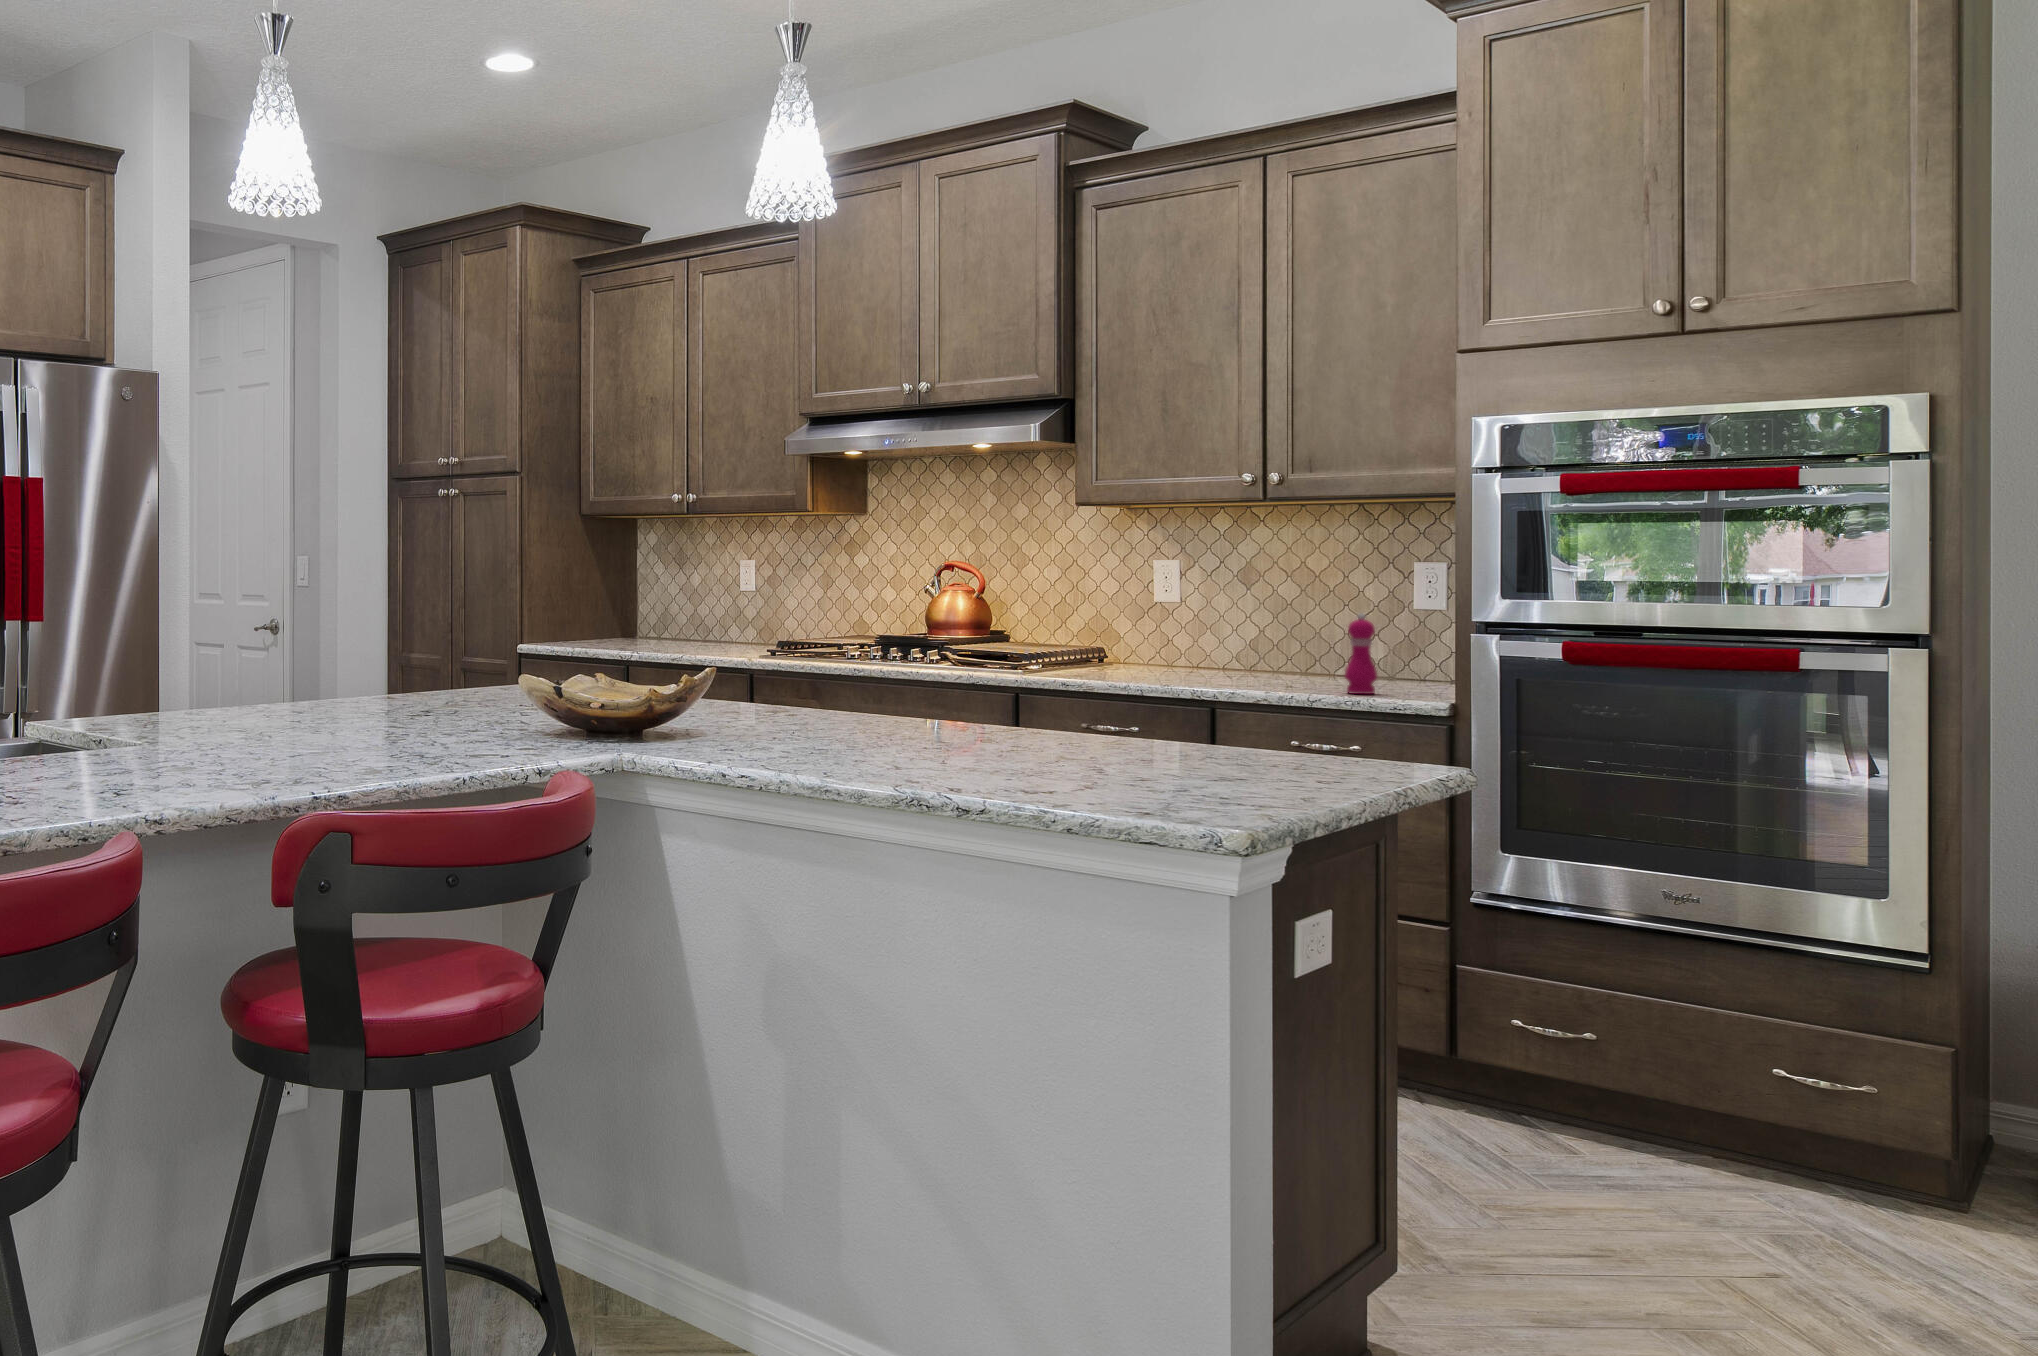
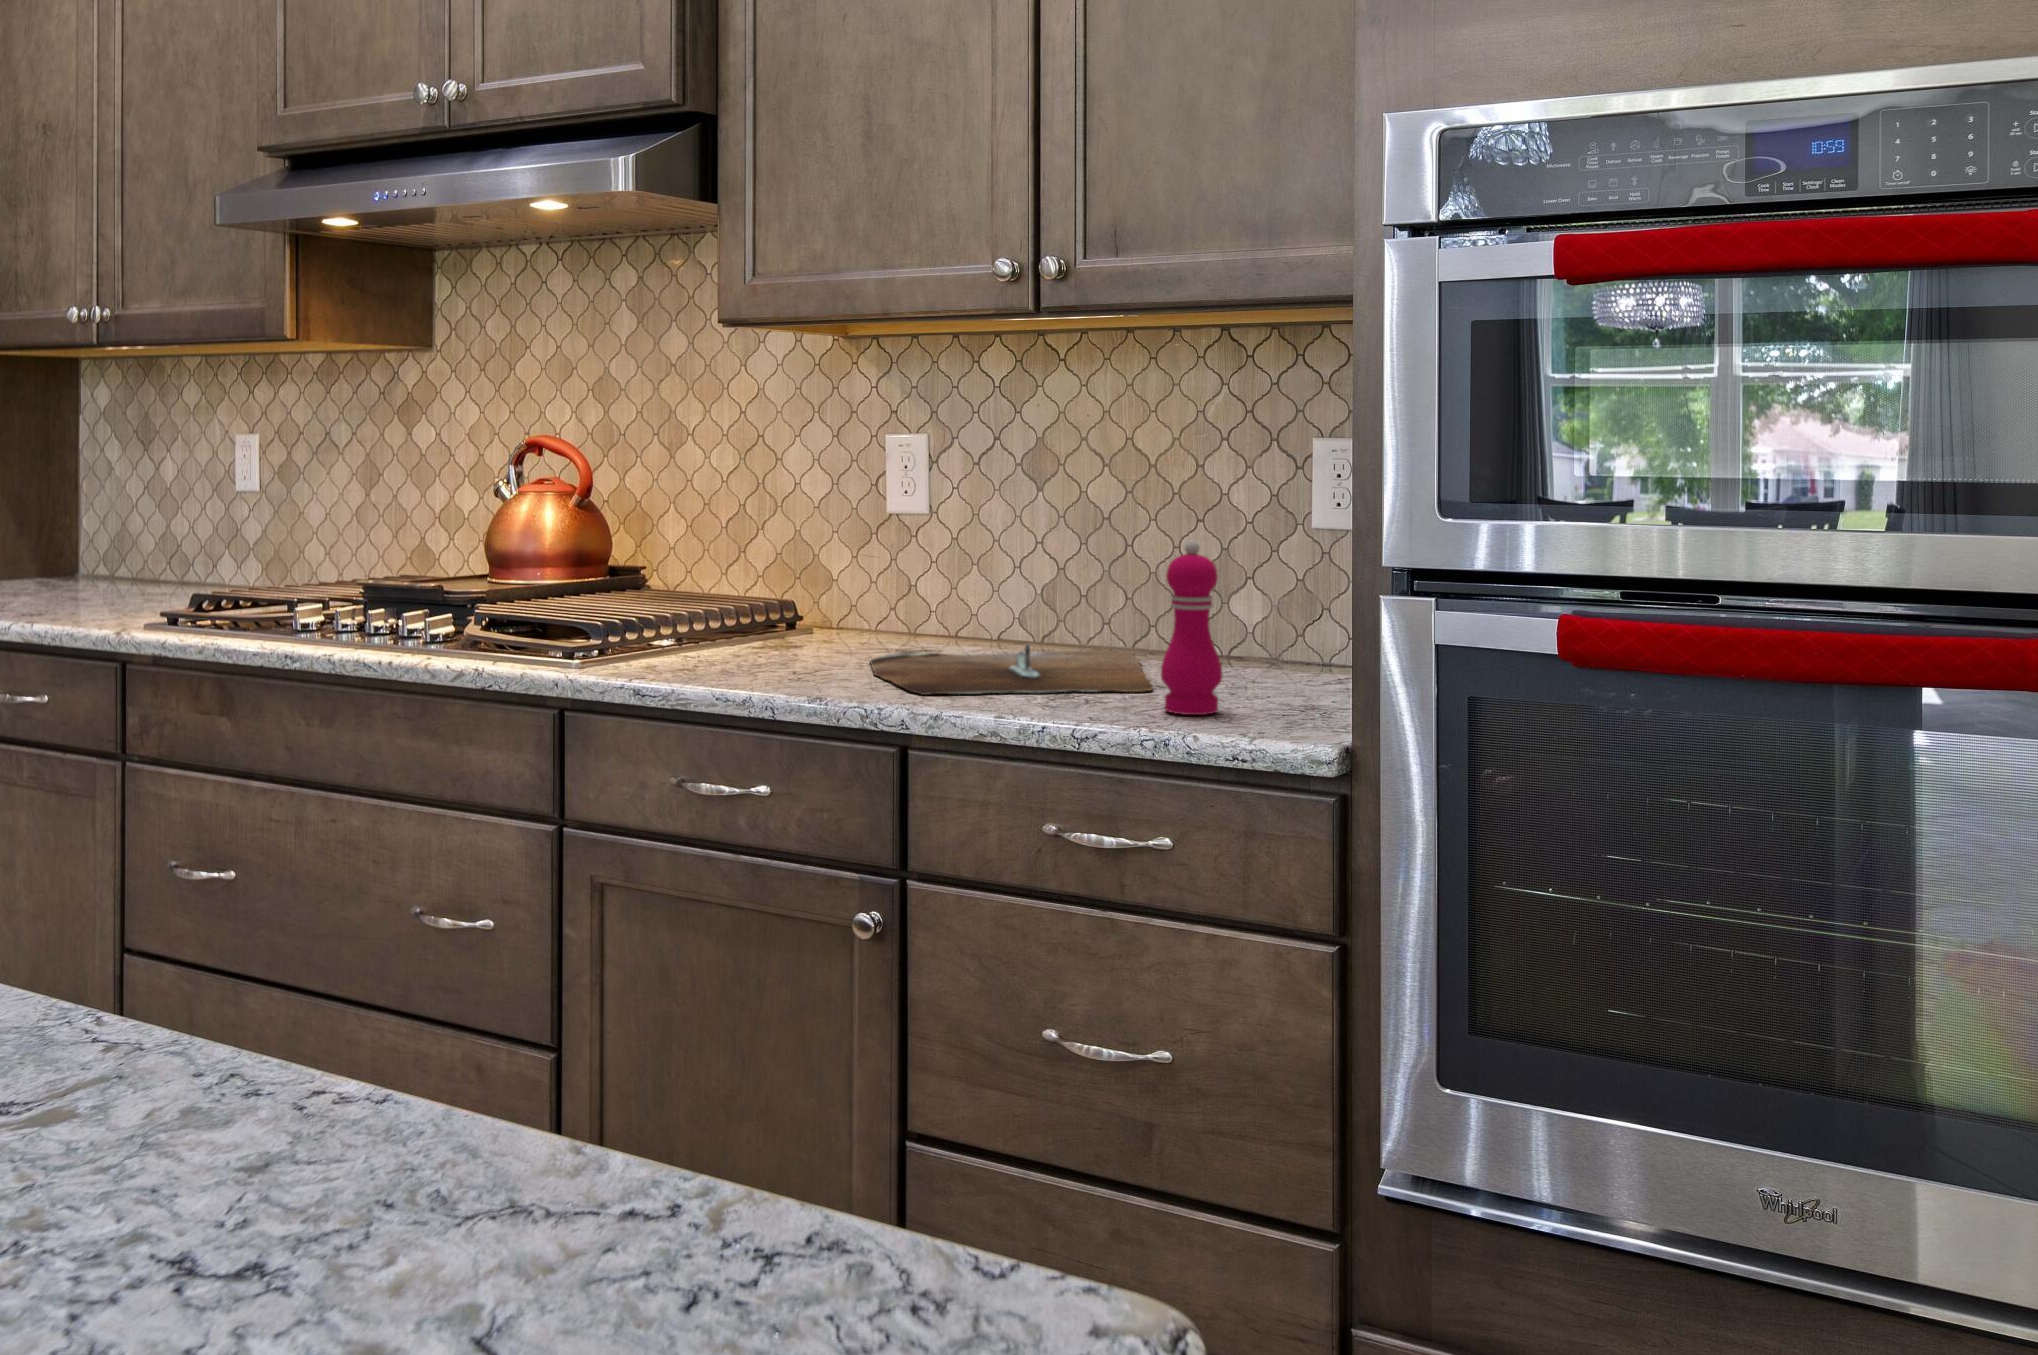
cutting board: none [1167,665,1334,687] -> present [870,644,1153,695]

